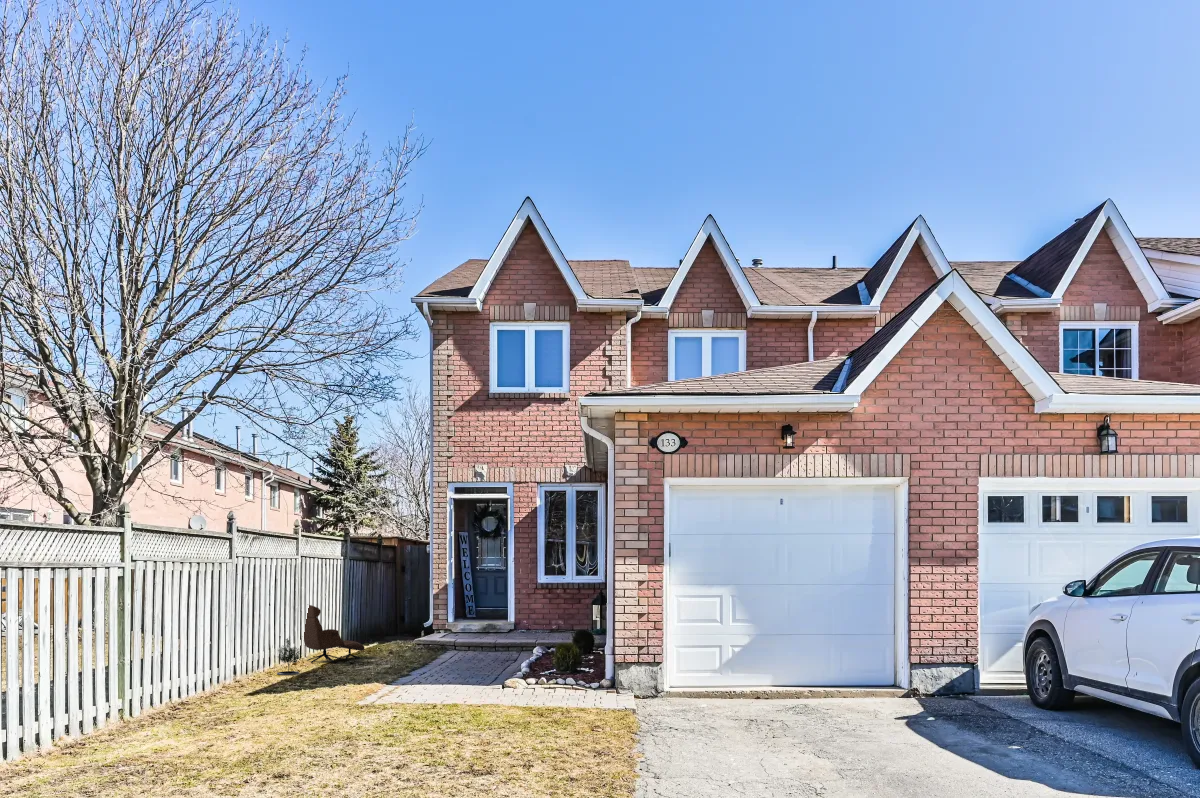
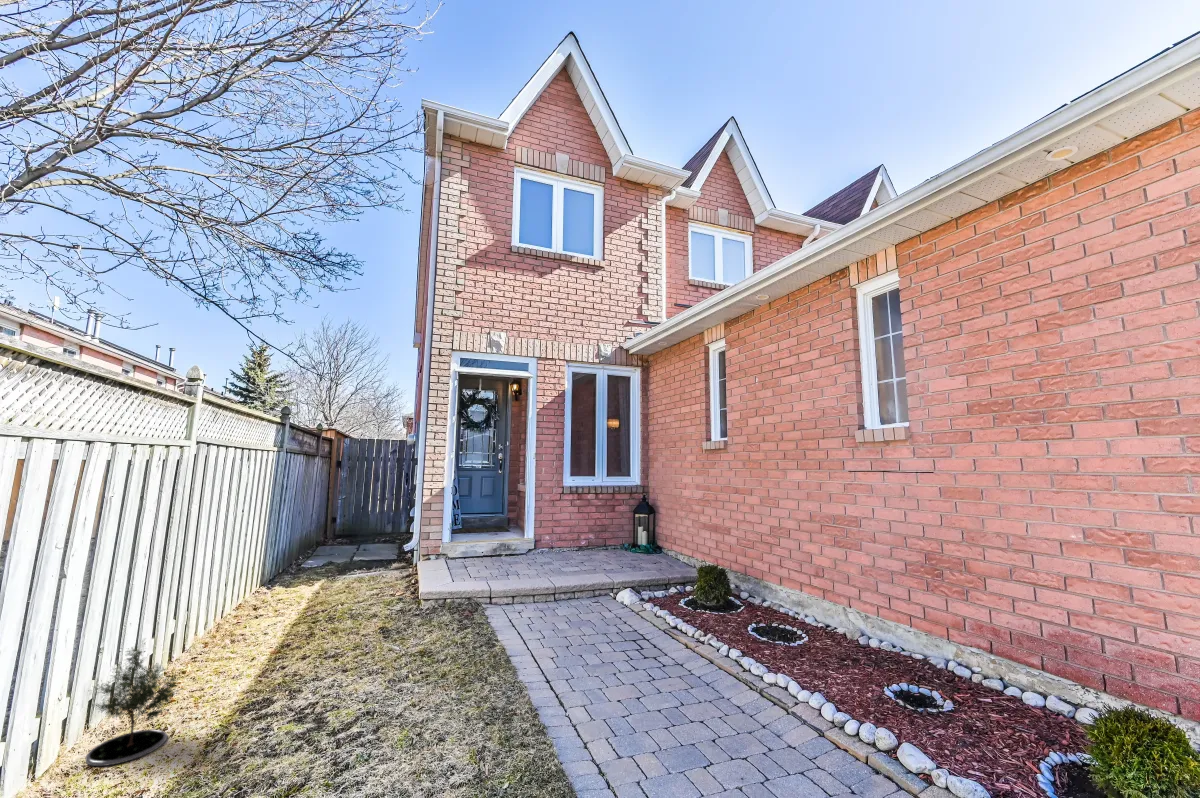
lounge chair: present [304,605,365,663] -> none [187,534,330,659]

